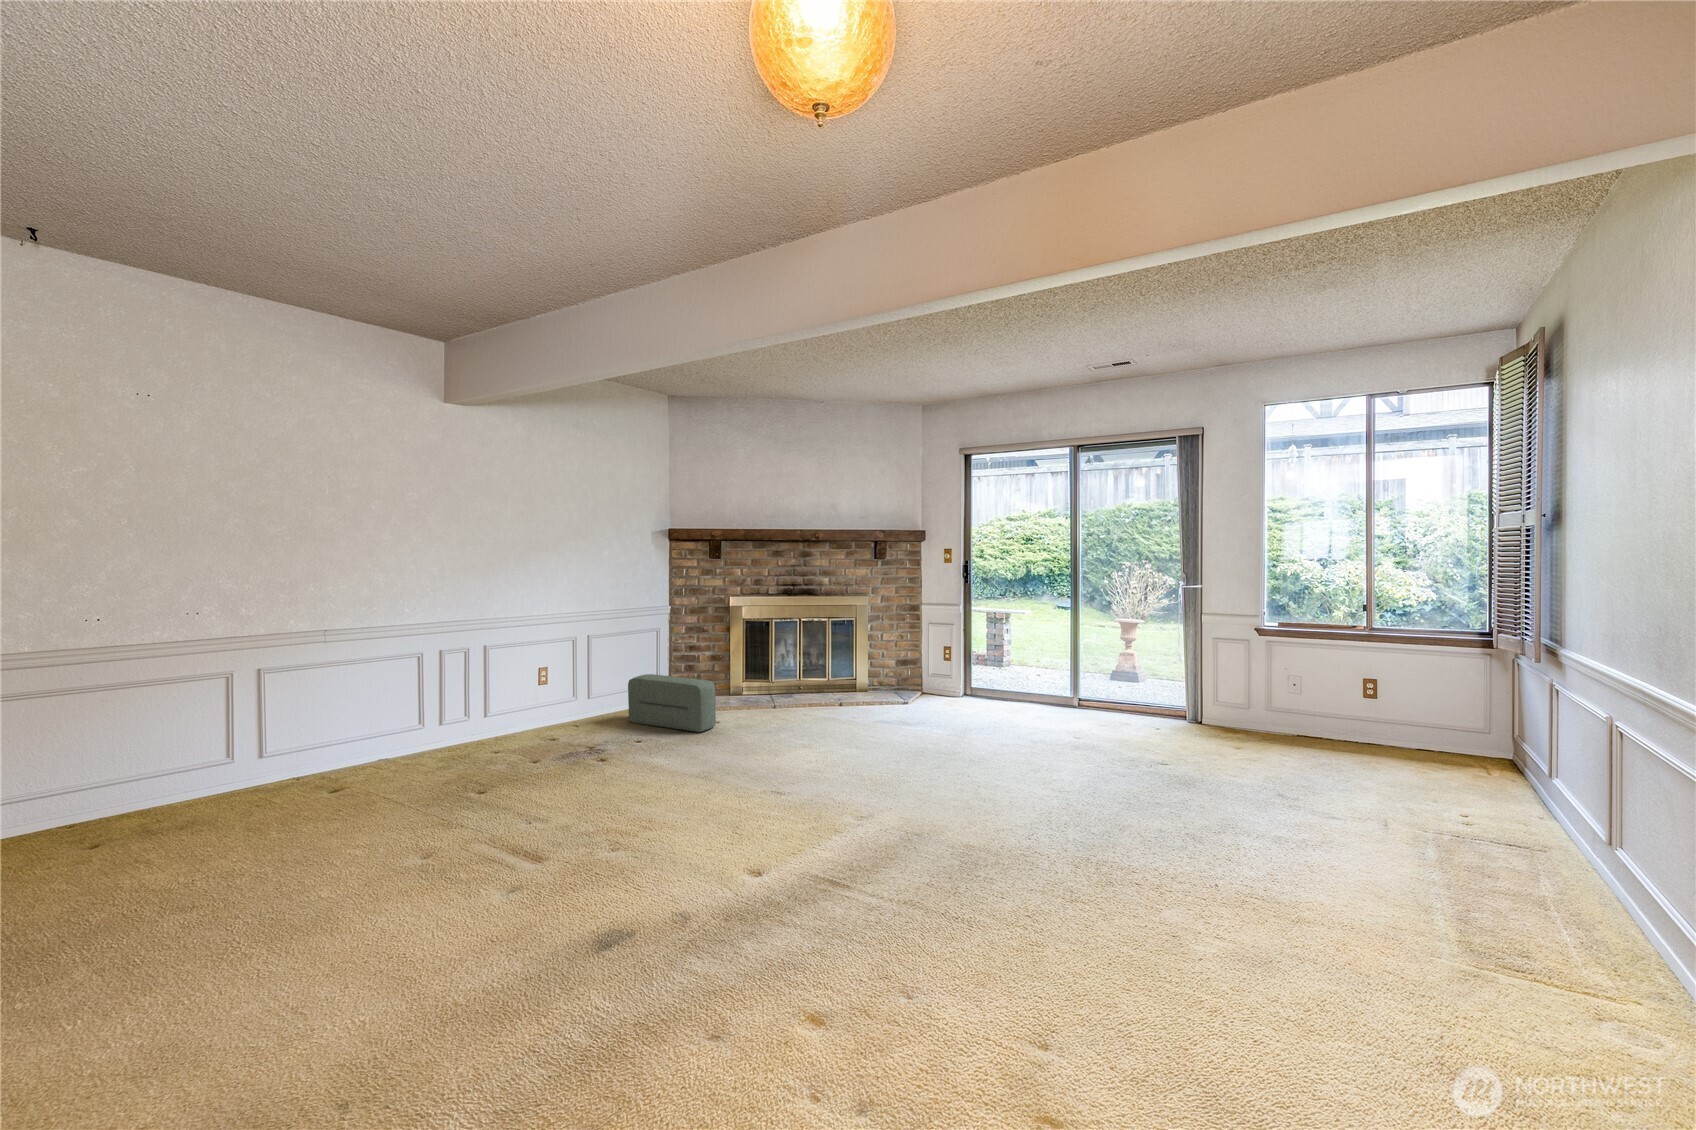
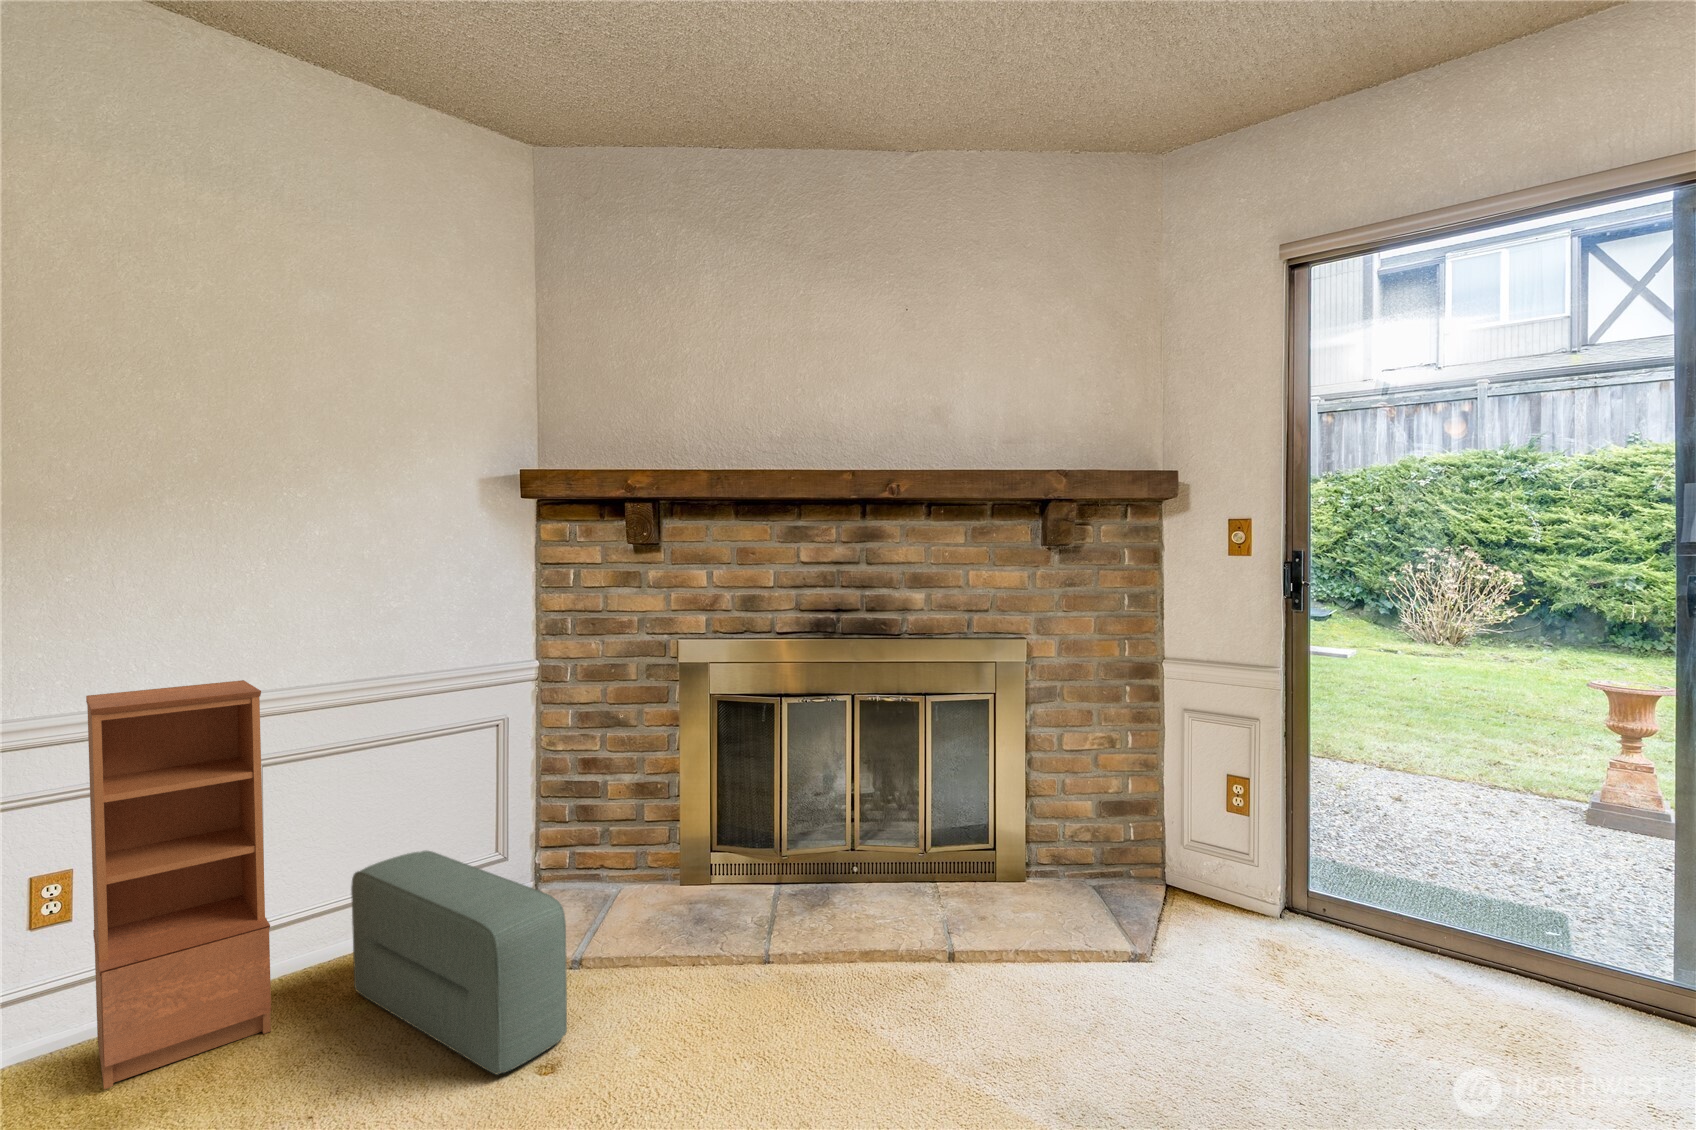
bookcase: none [549,612,613,739] -> present [86,680,271,1089]

